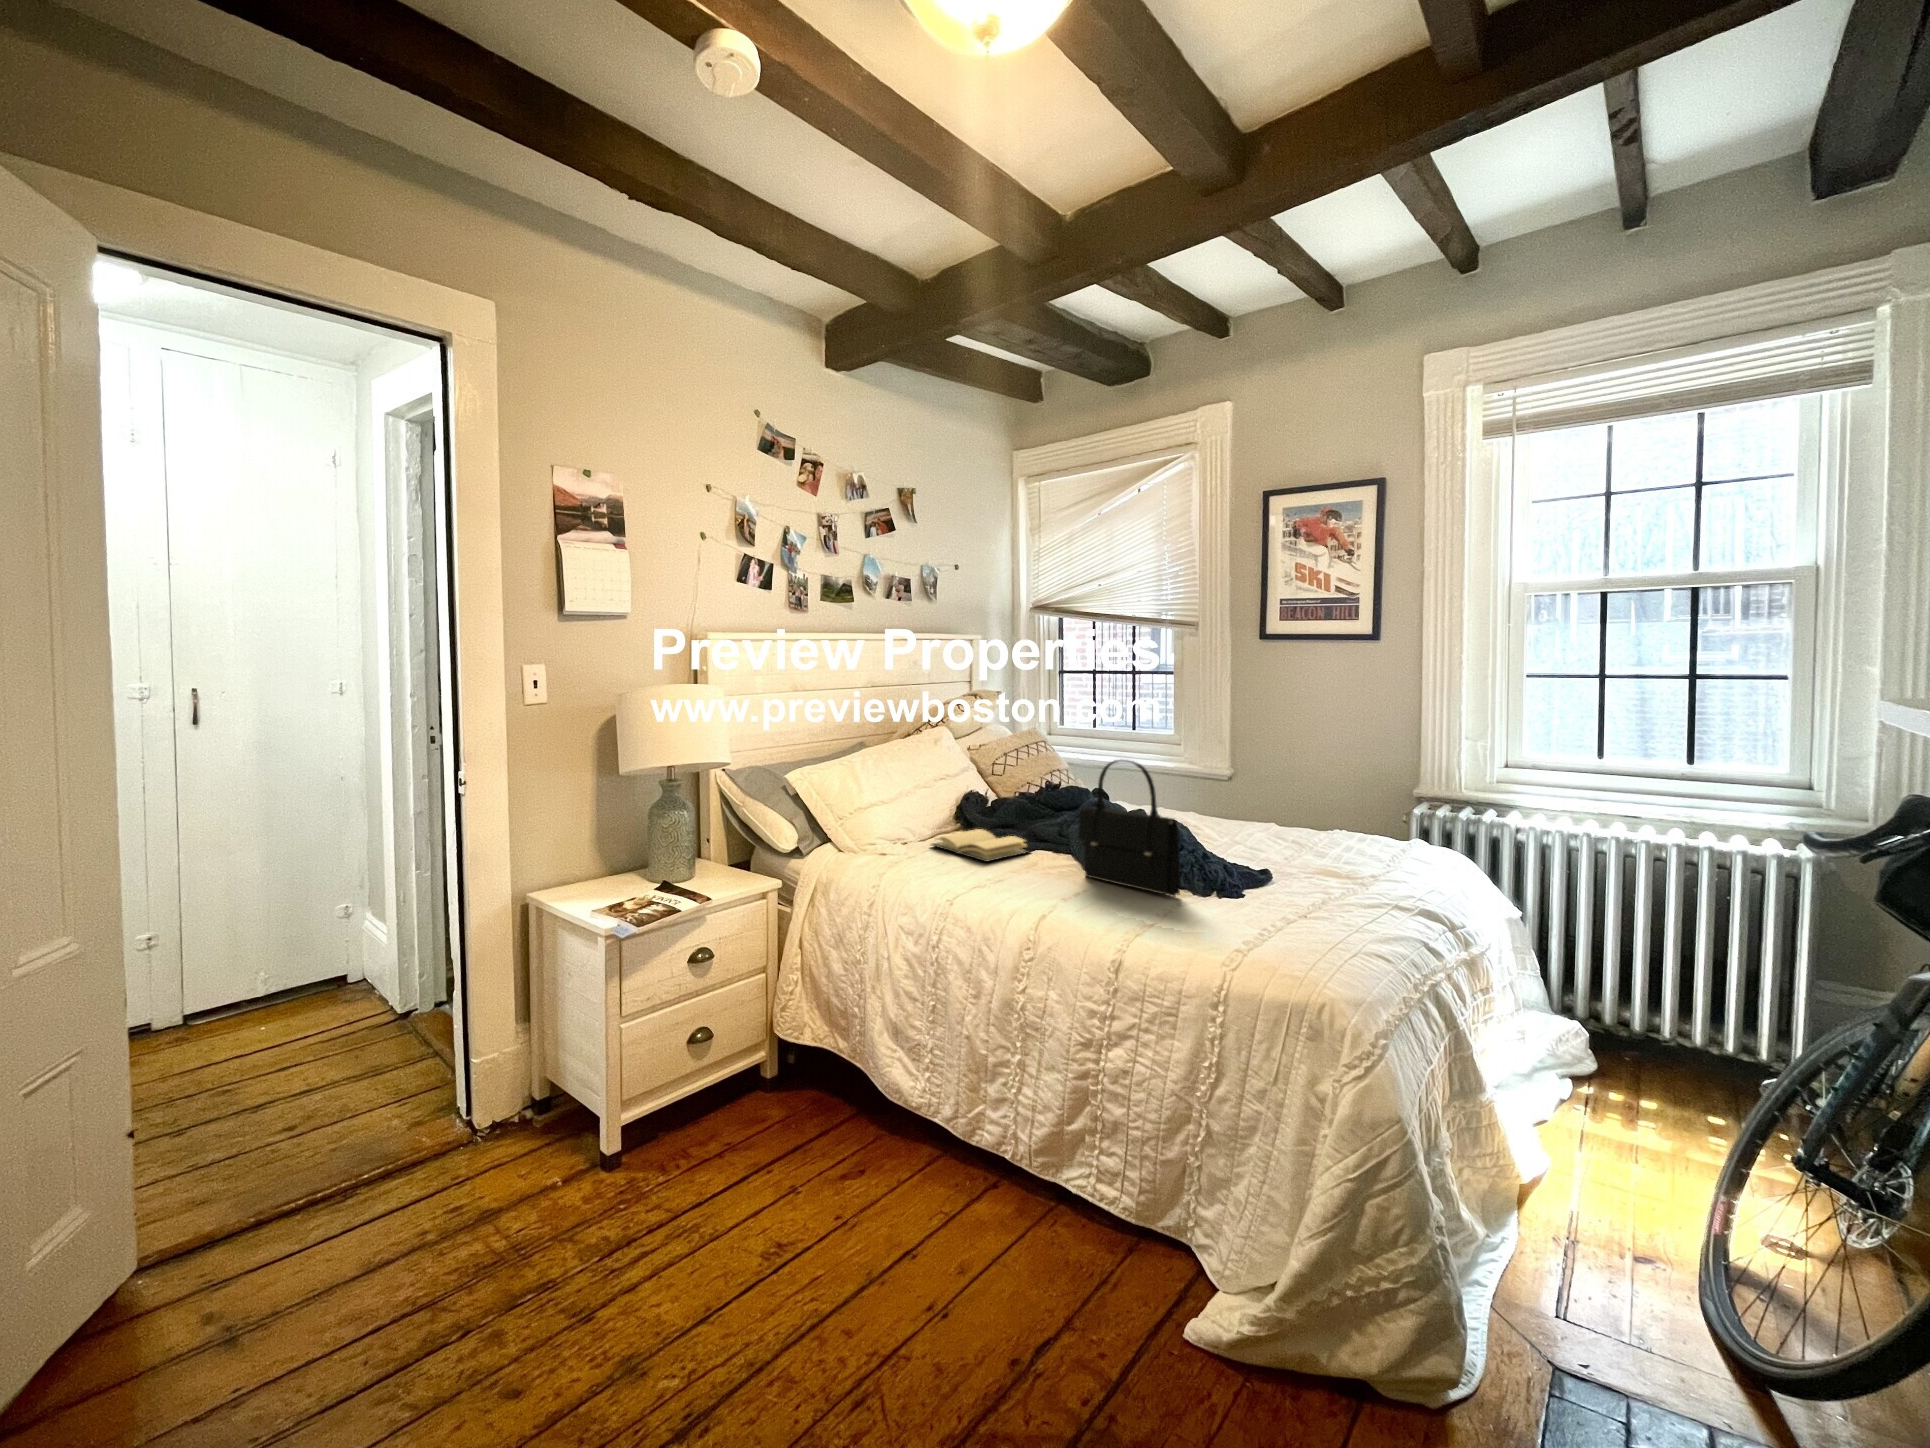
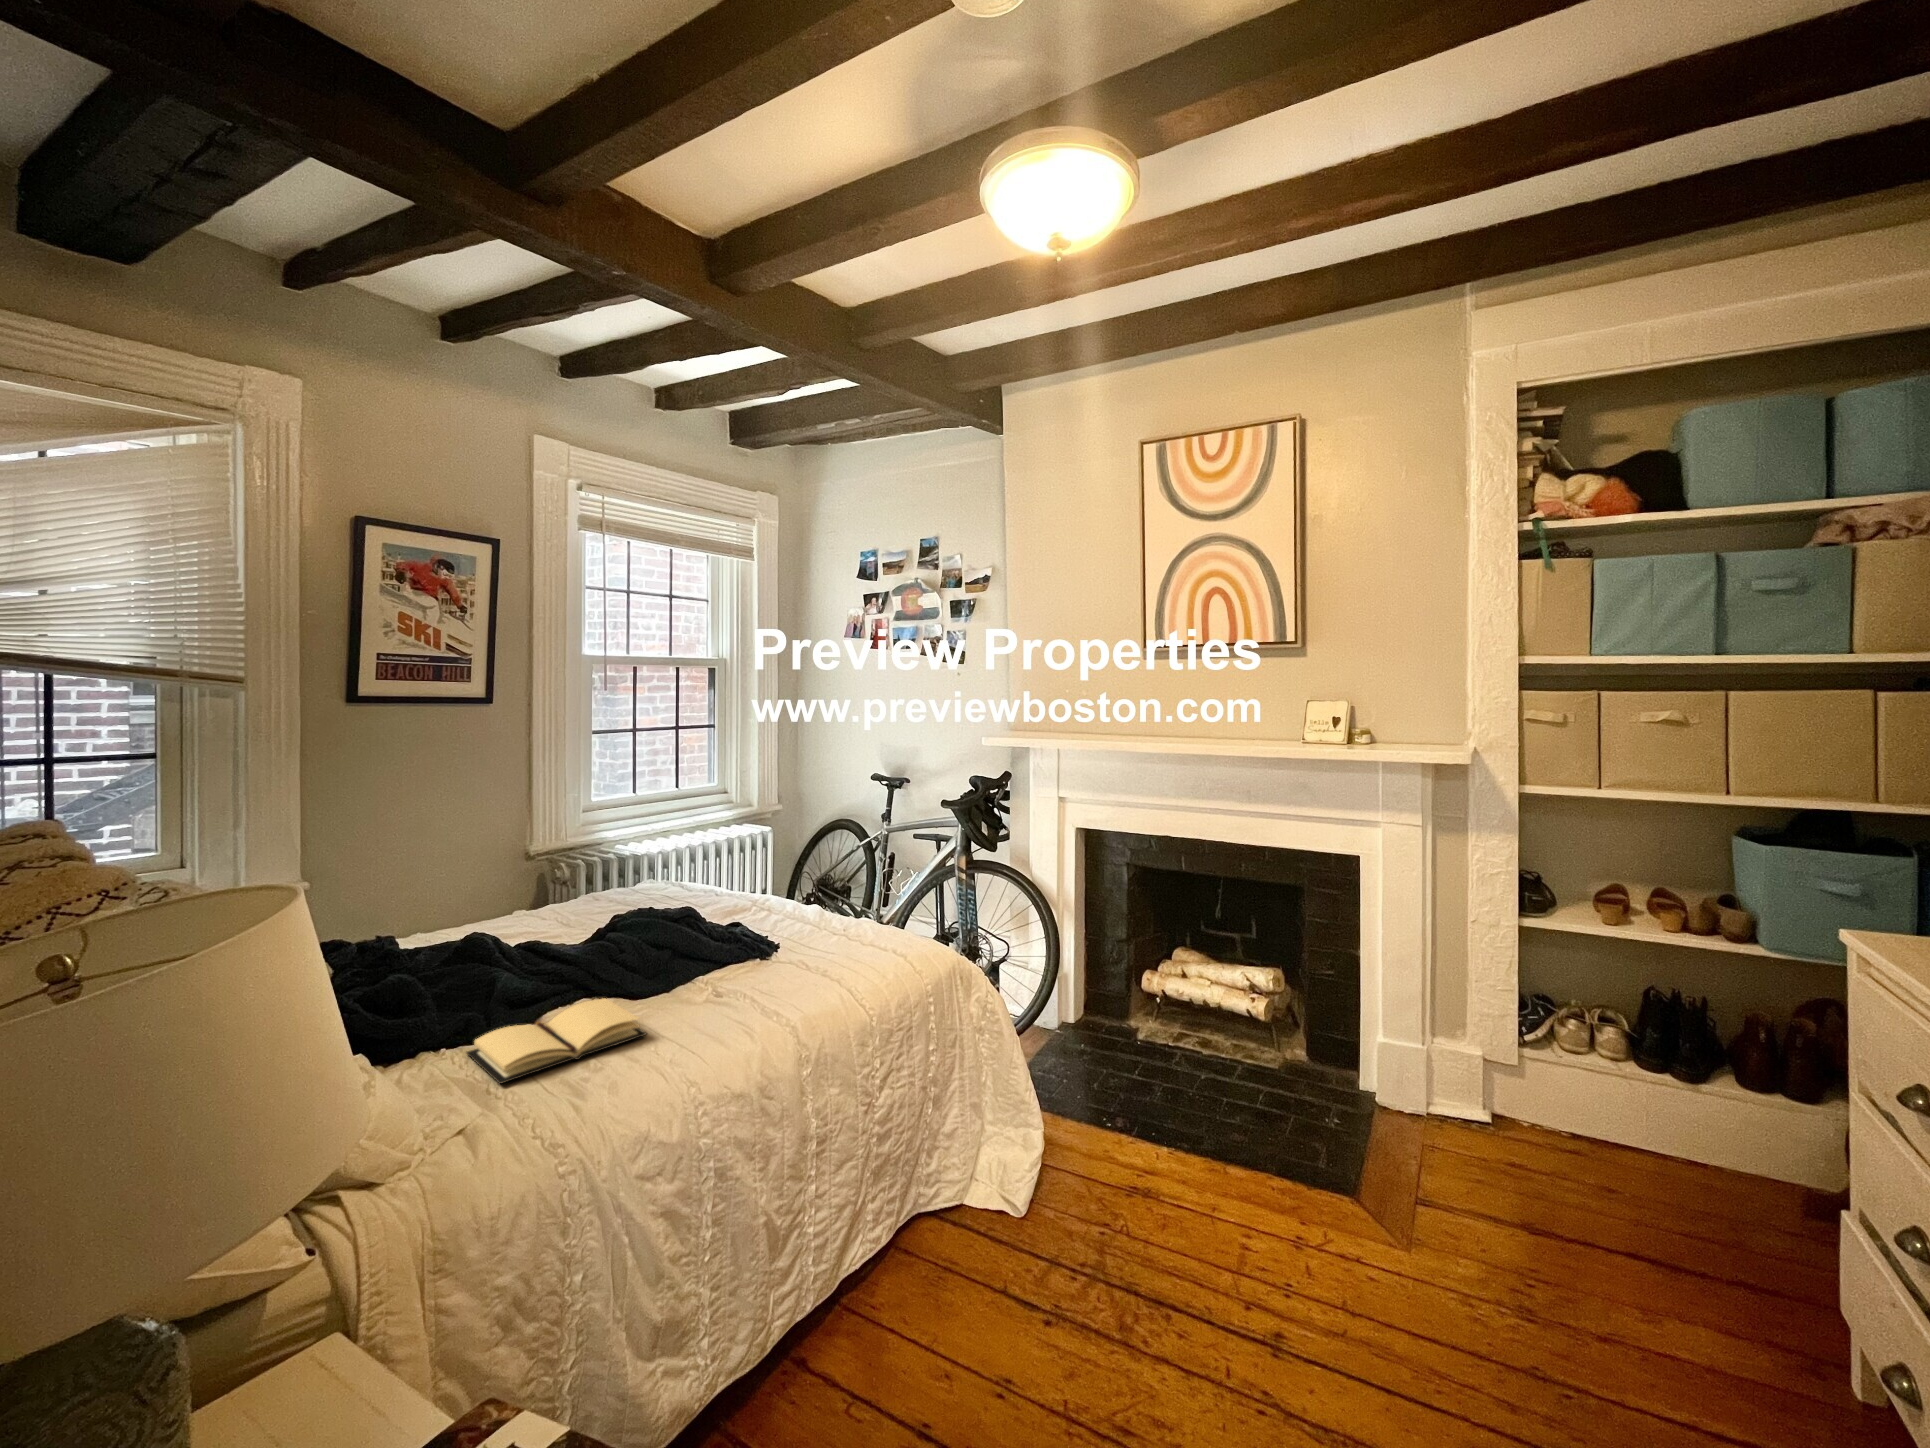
handbag: present [1078,760,1180,897] -> none [728,839,831,986]

